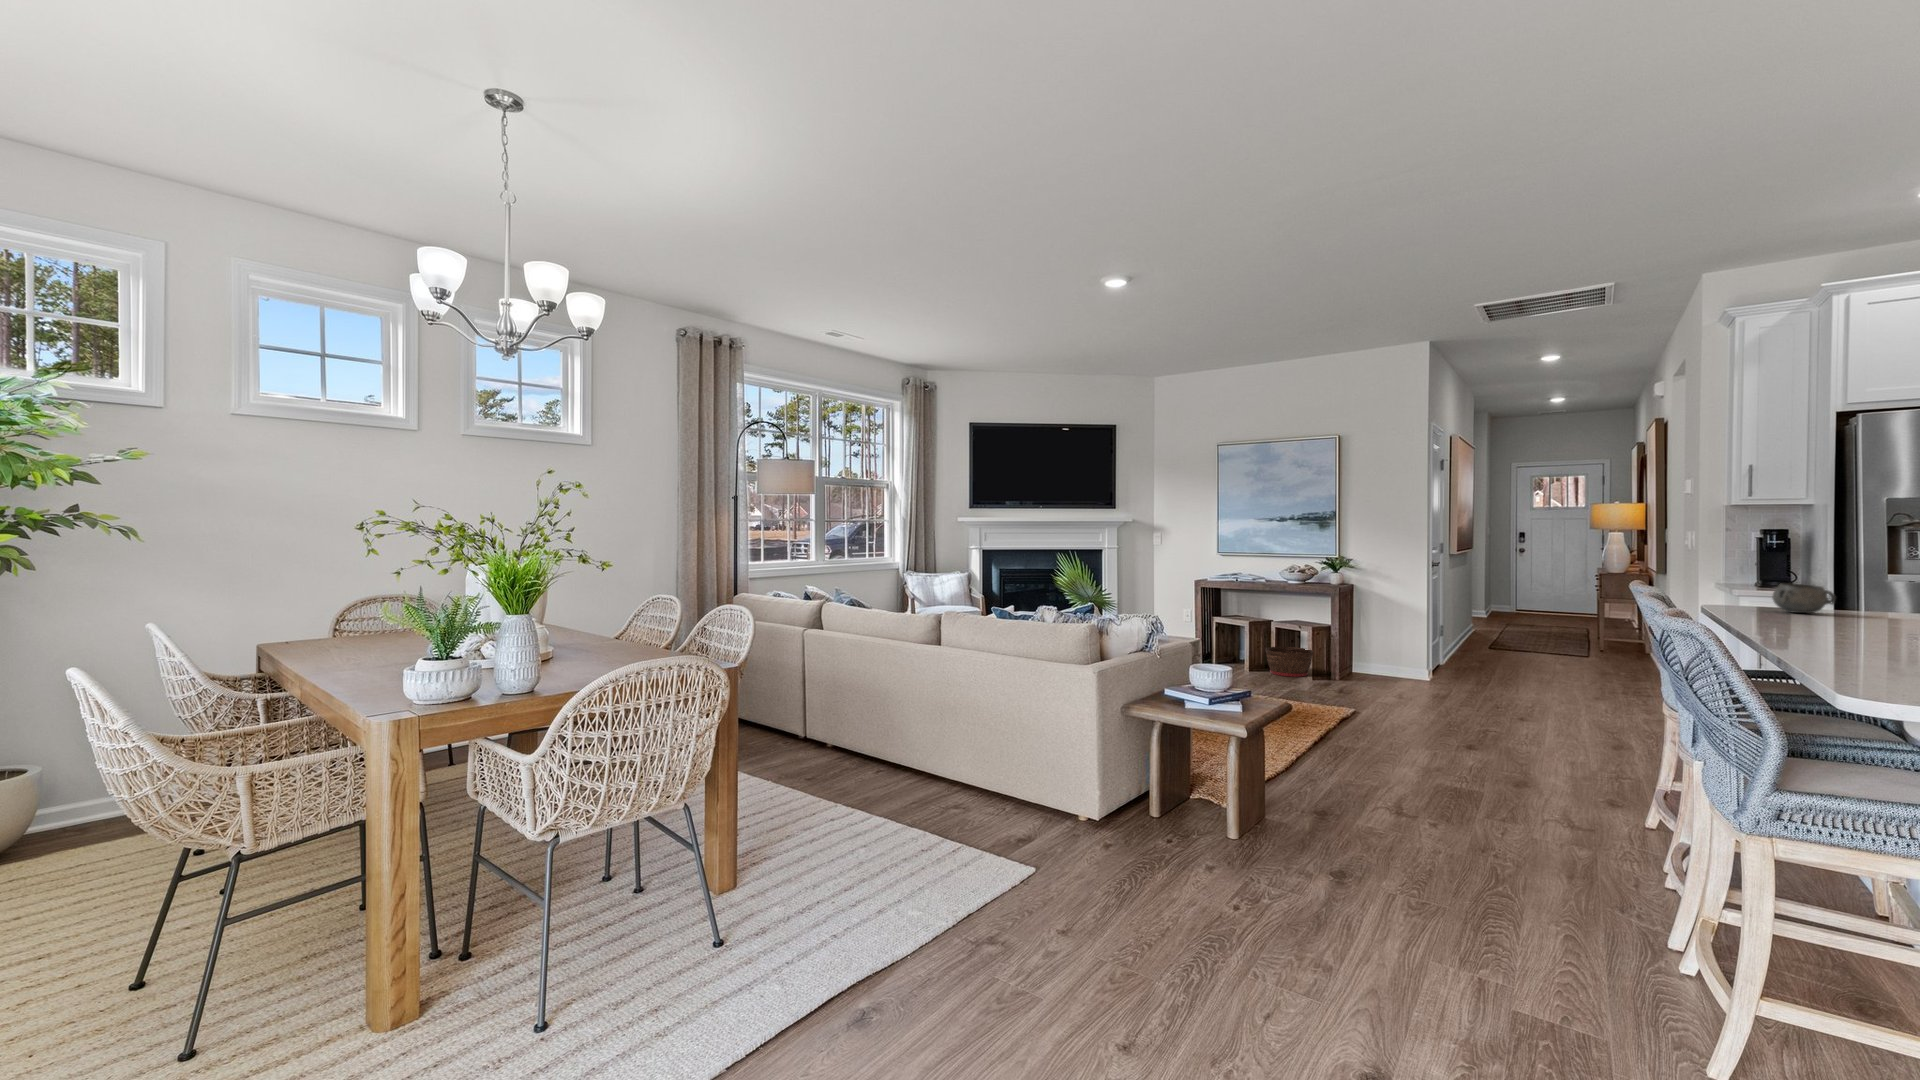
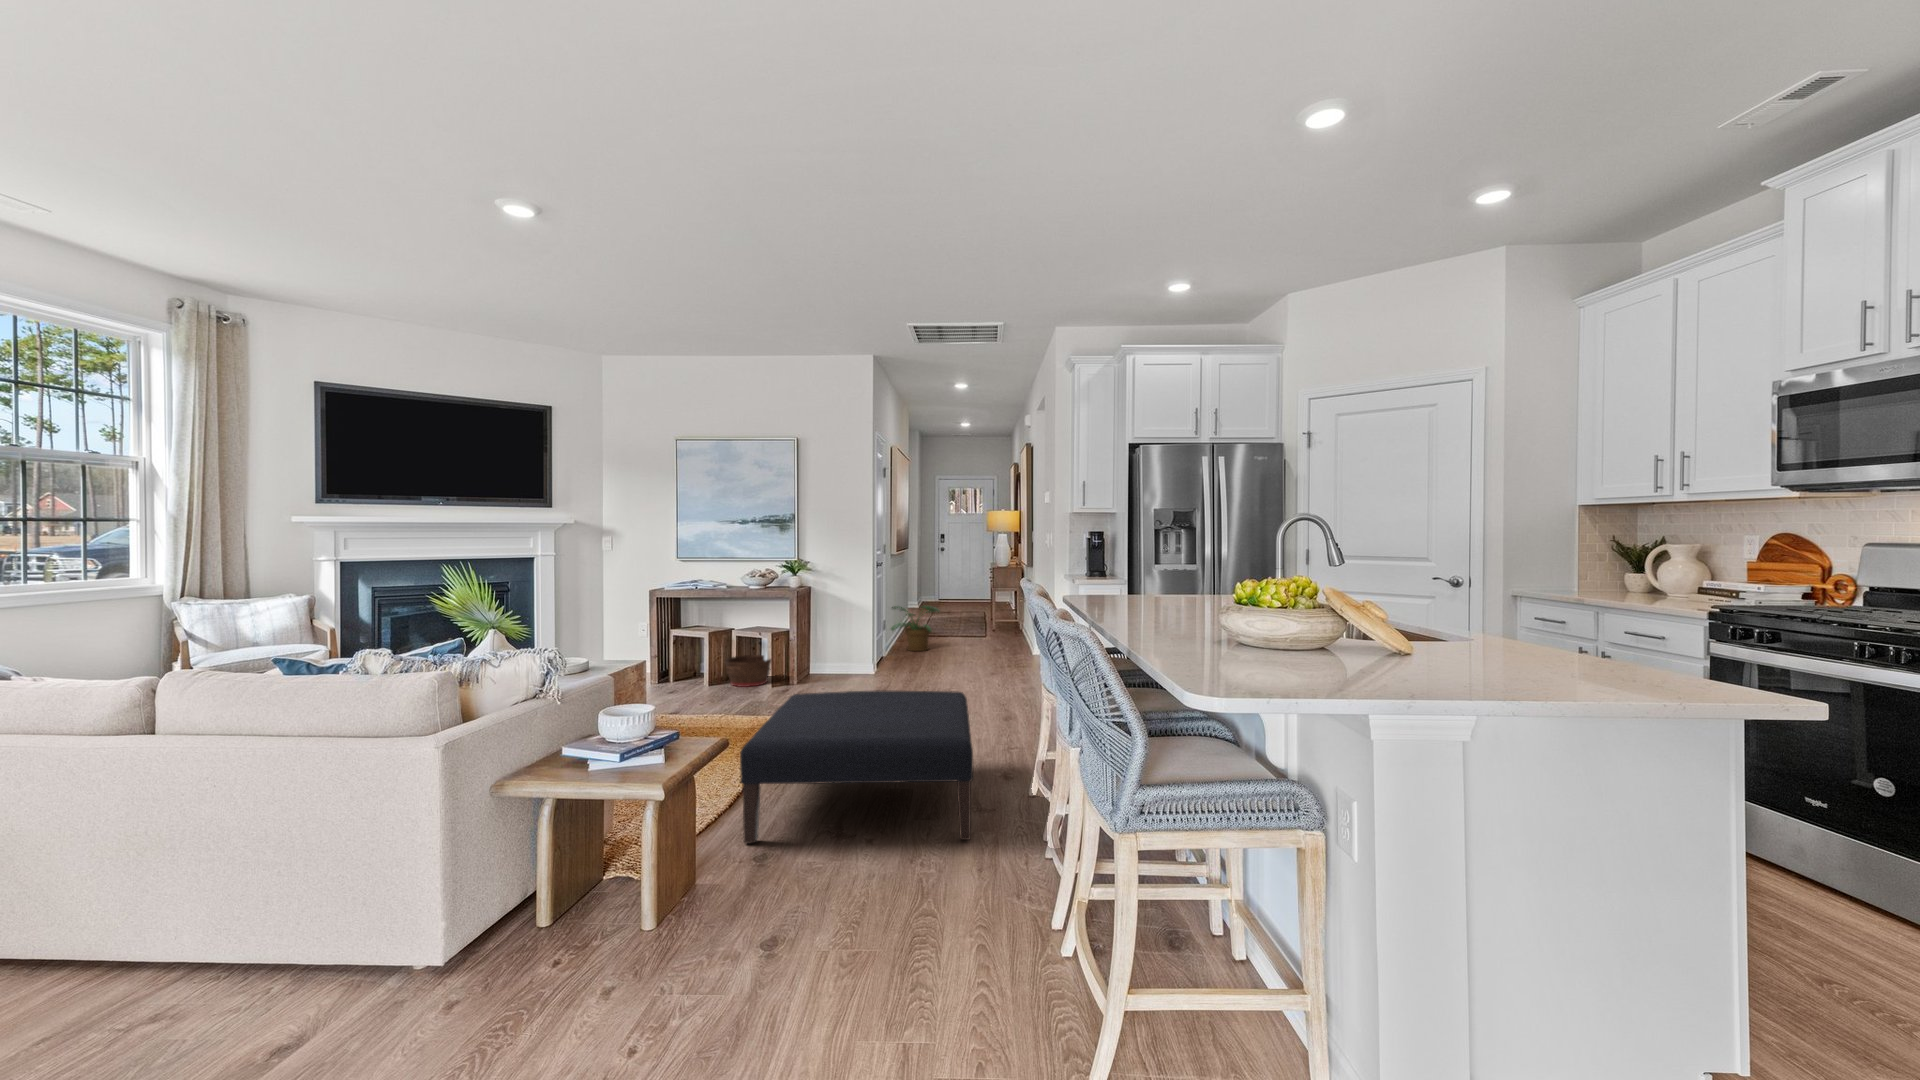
decorative bowl: present [1772,583,1835,613] -> none [1109,576,1145,600]
potted plant: none [1449,611,1517,664] -> present [891,606,939,651]
ottoman: none [1303,681,1561,849] -> present [740,690,973,843]

